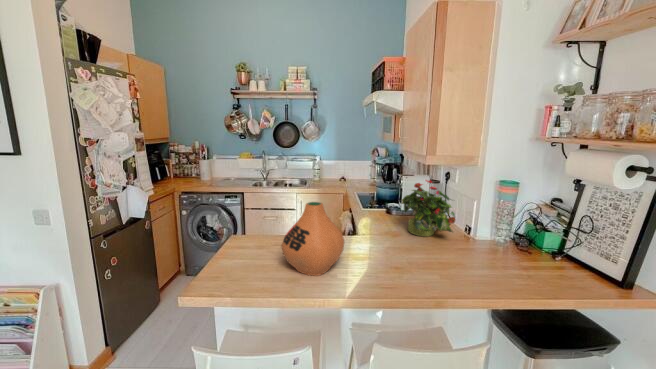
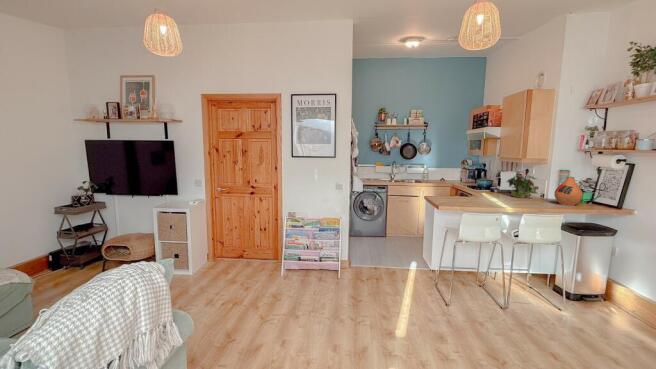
vase: present [282,202,344,276] -> present [554,177,583,206]

